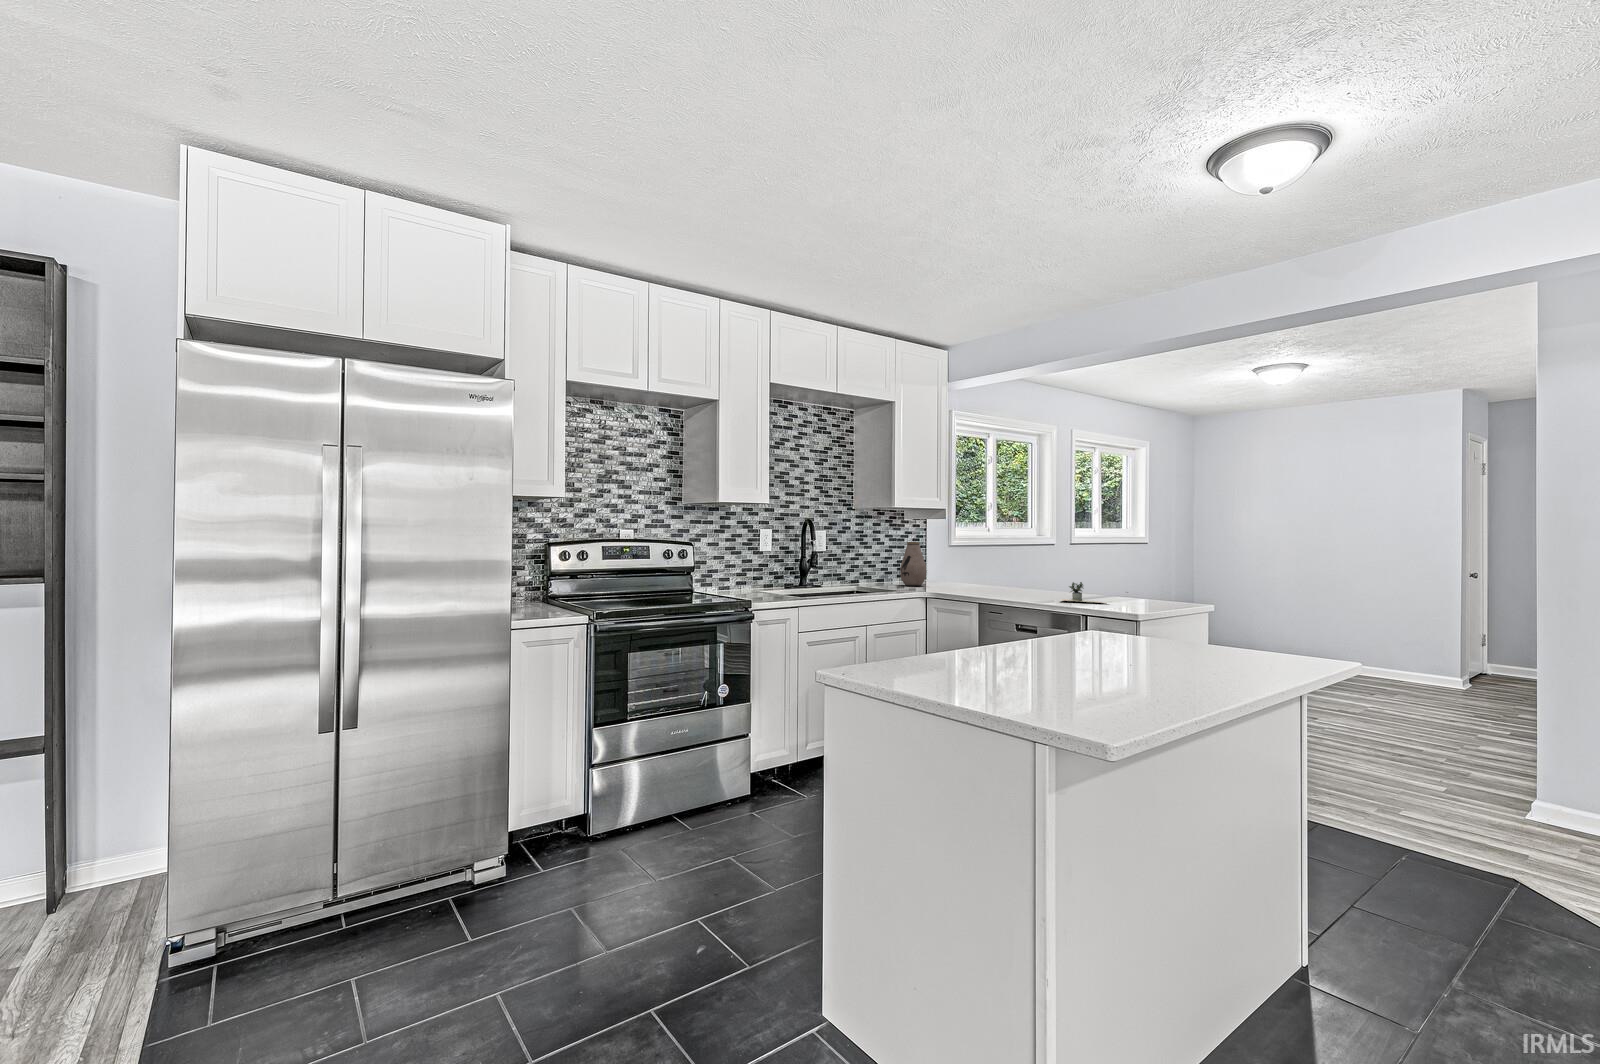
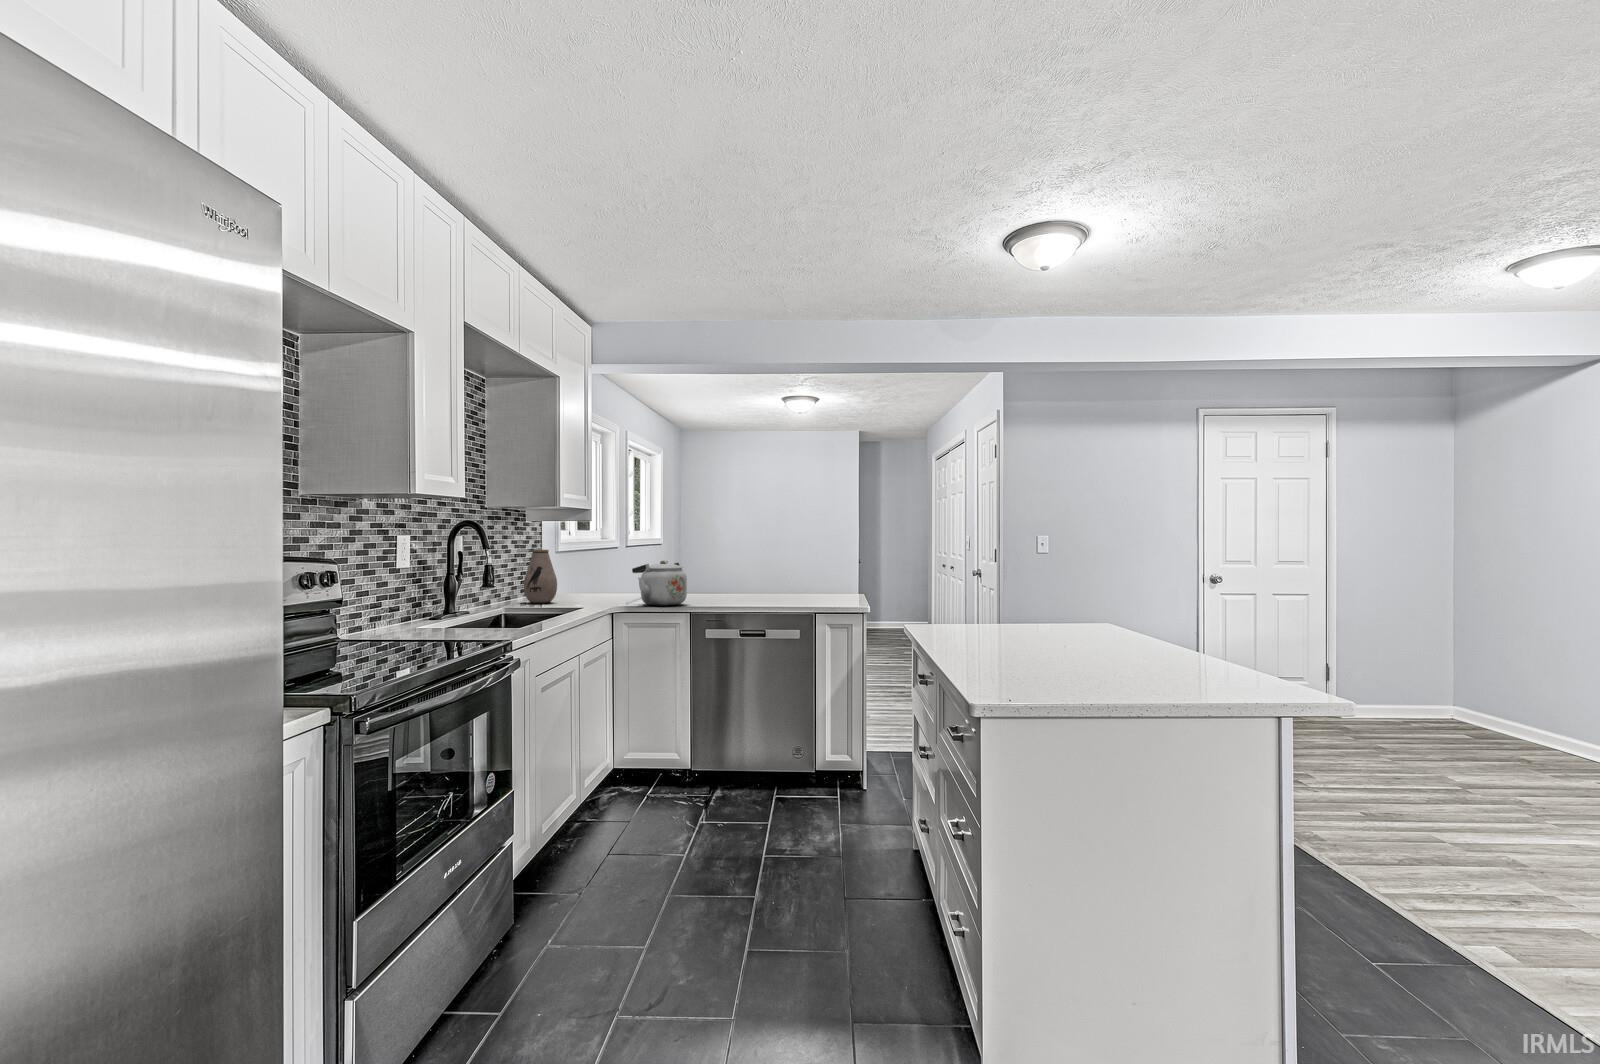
kettle: none [972,553,1022,594] -> present [632,560,687,606]
potted plant: present [1062,582,1105,603] -> none [746,587,809,608]

